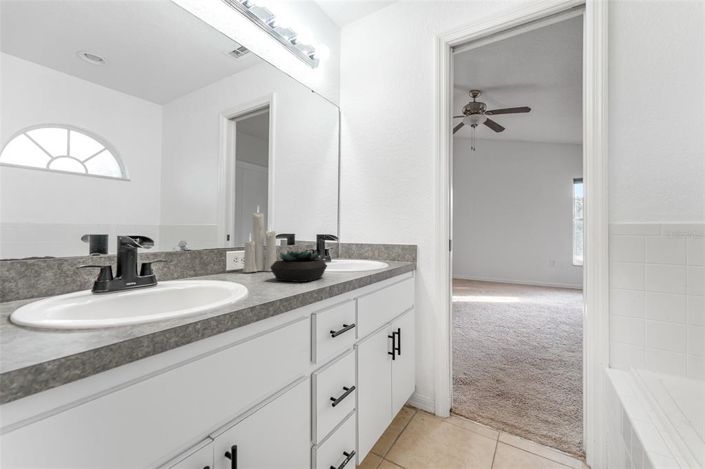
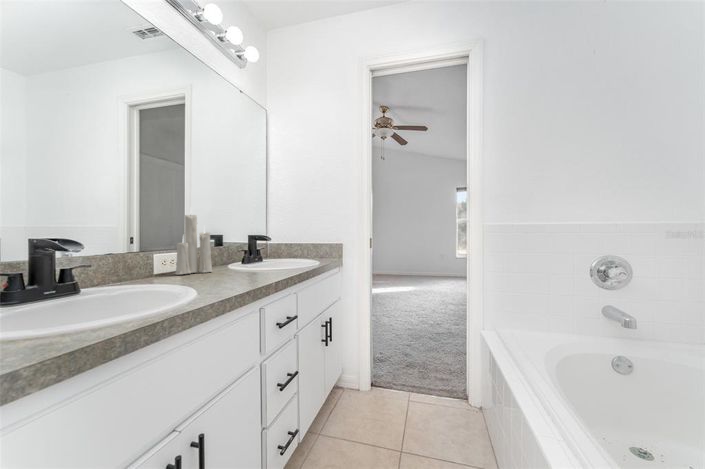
succulent plant: present [270,250,327,282] -> none [212,250,269,280]

